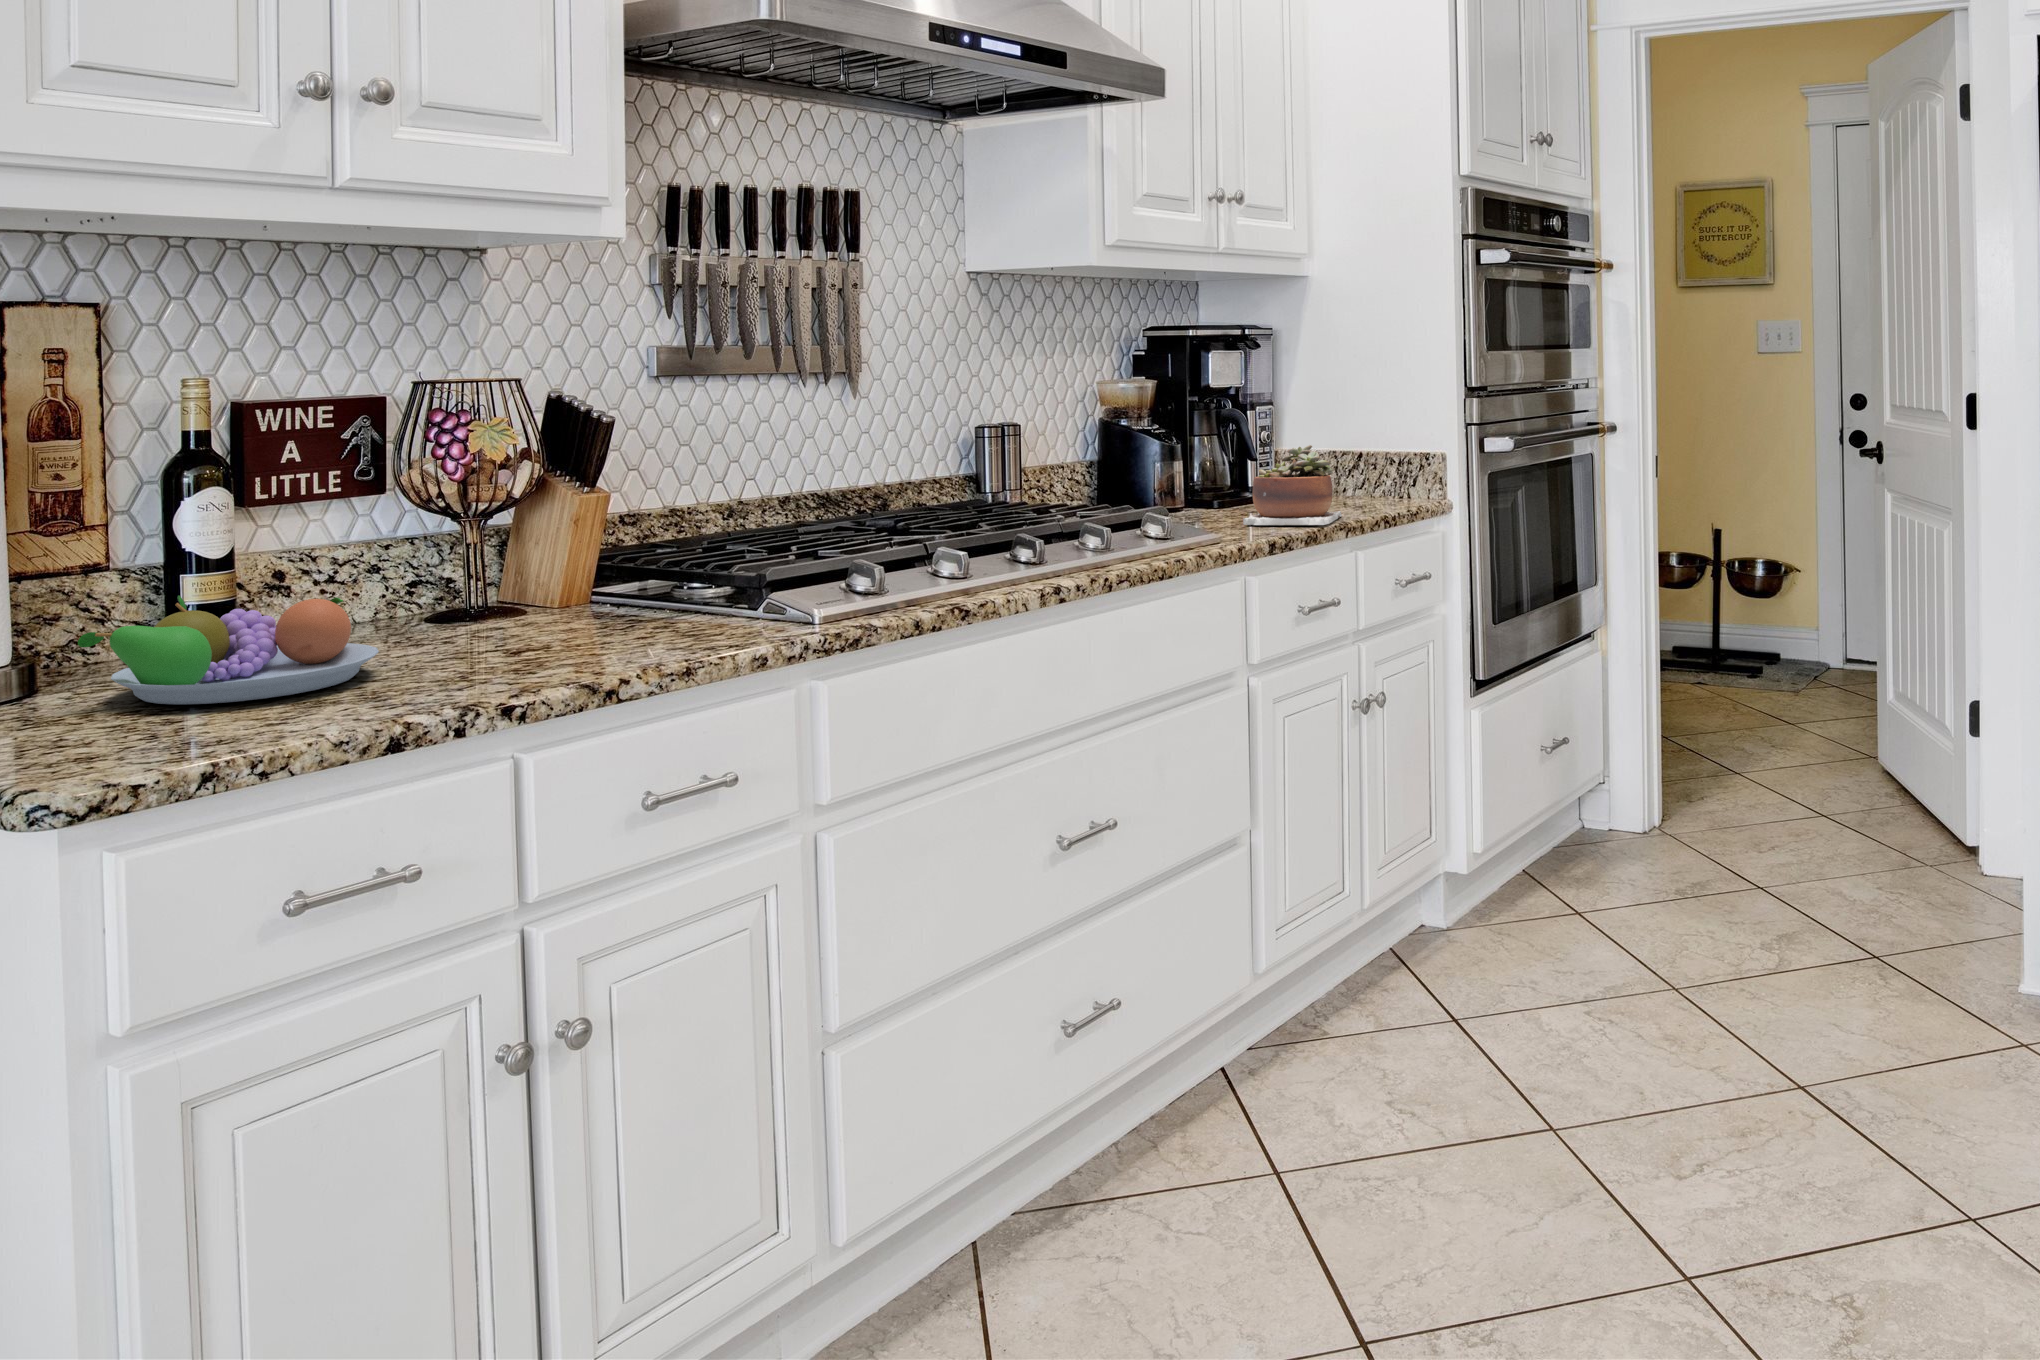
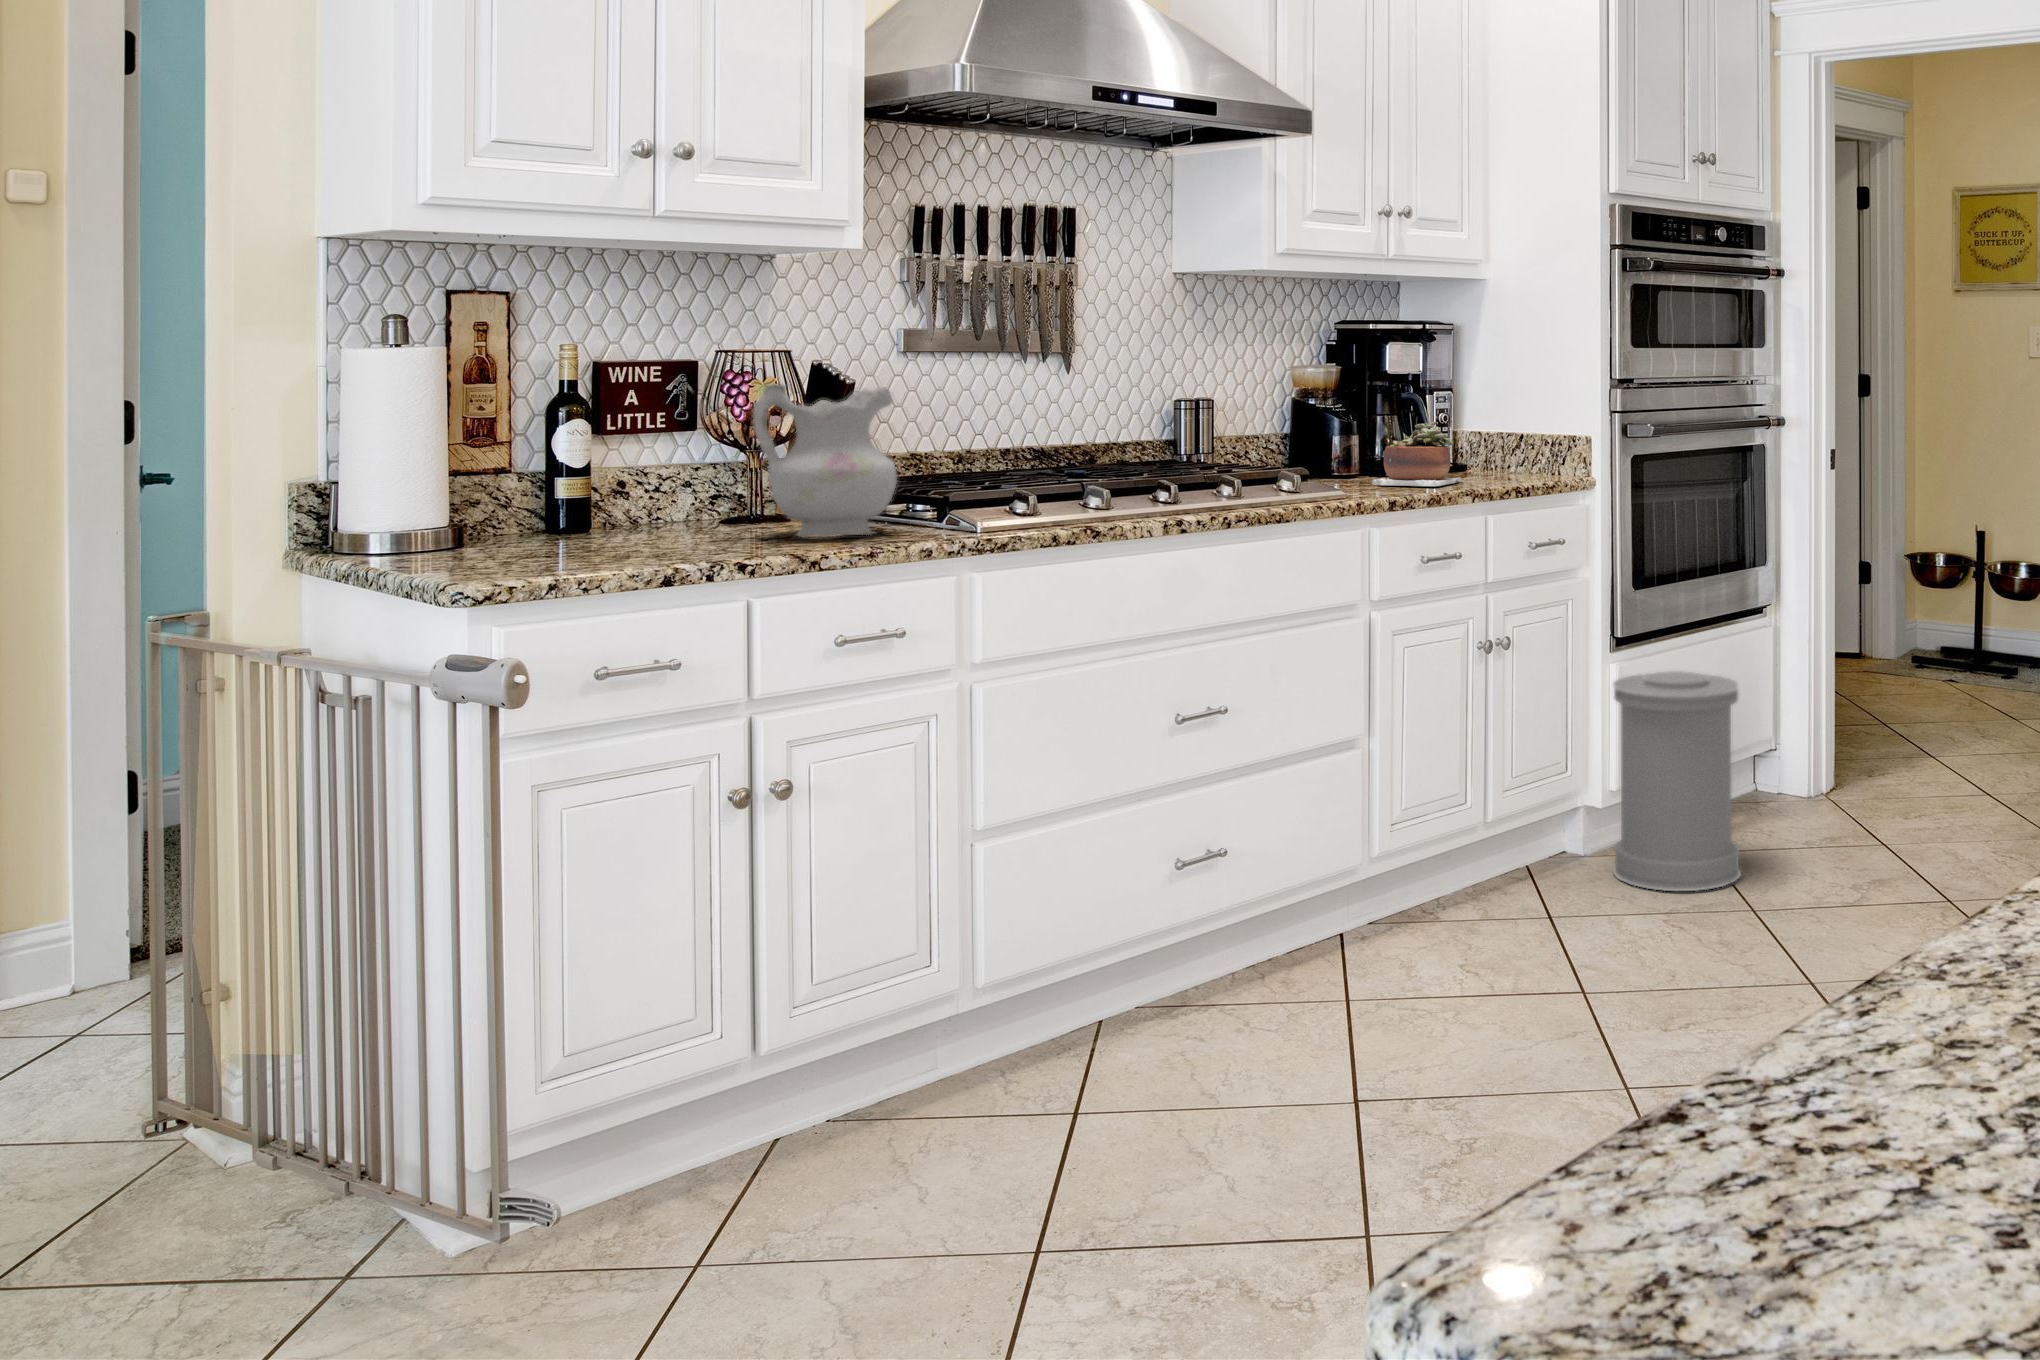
ceramic pitcher: none [496,429,703,649] -> present [753,384,897,537]
fruit bowl: present [78,596,379,704] -> none [486,487,673,554]
trash can: none [1489,721,1641,980] -> present [1613,671,1741,891]

